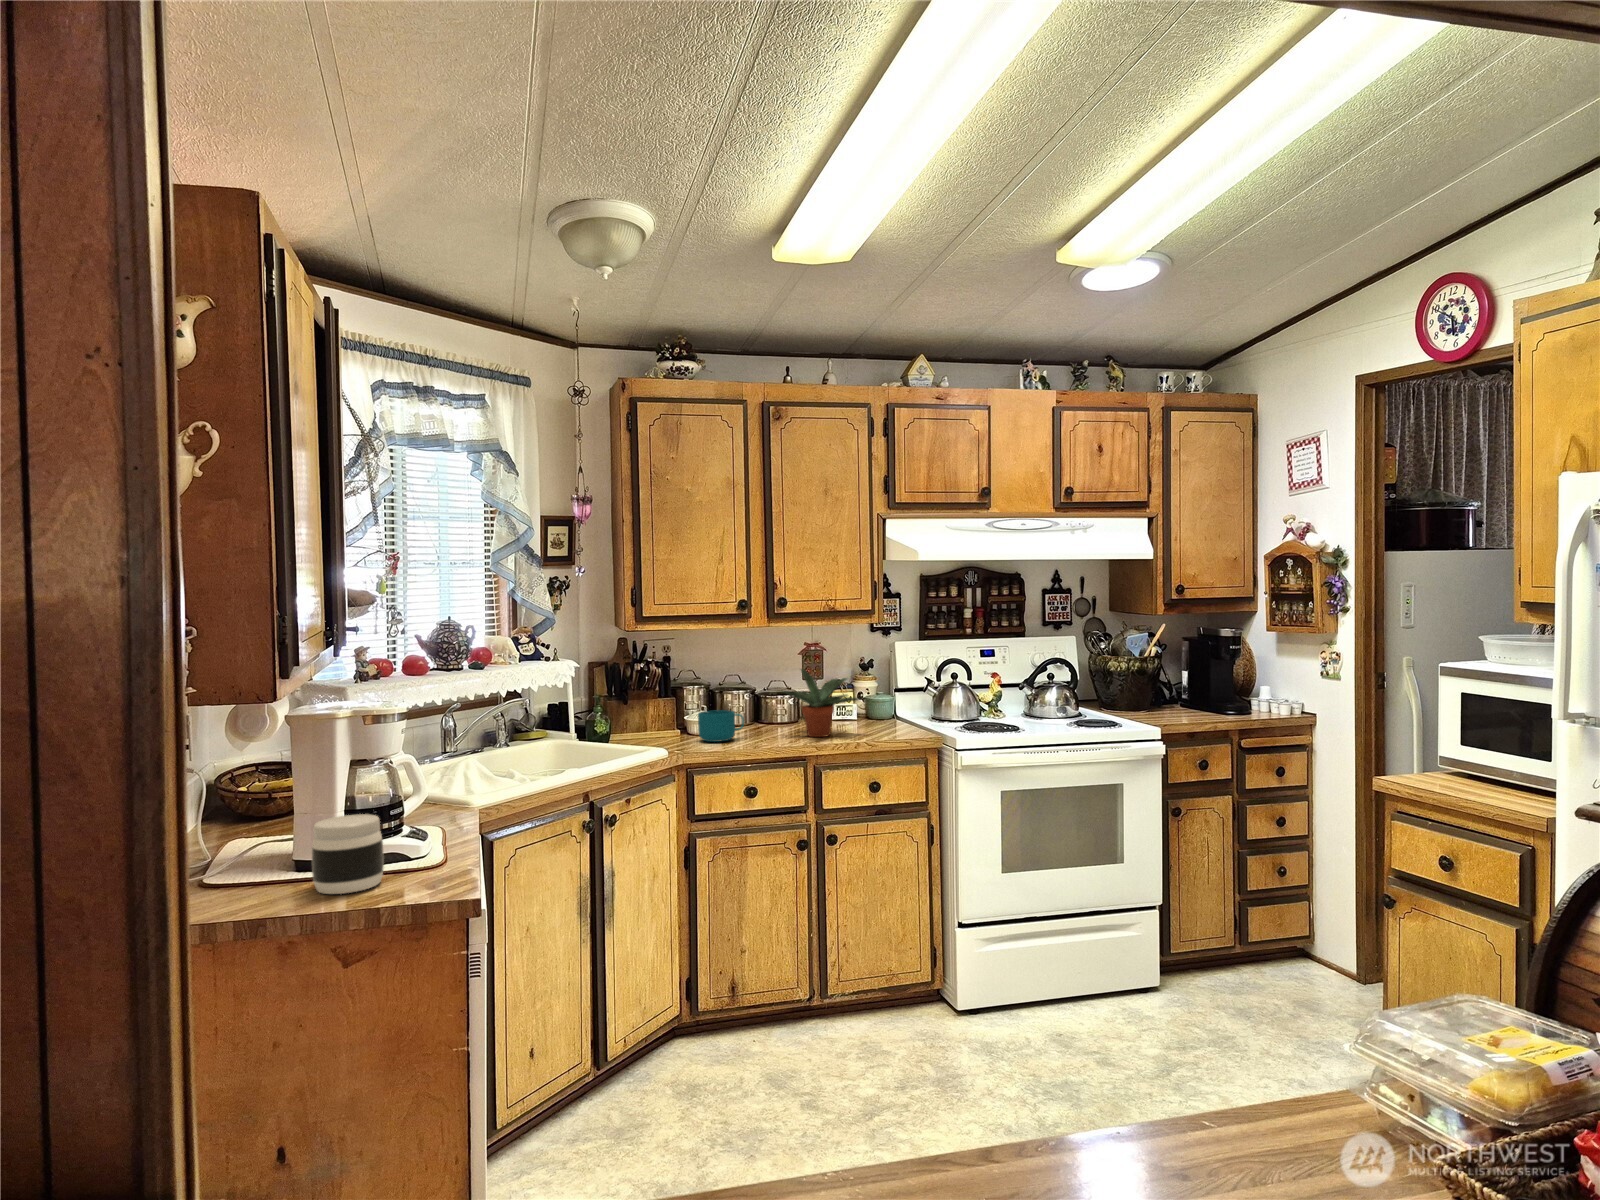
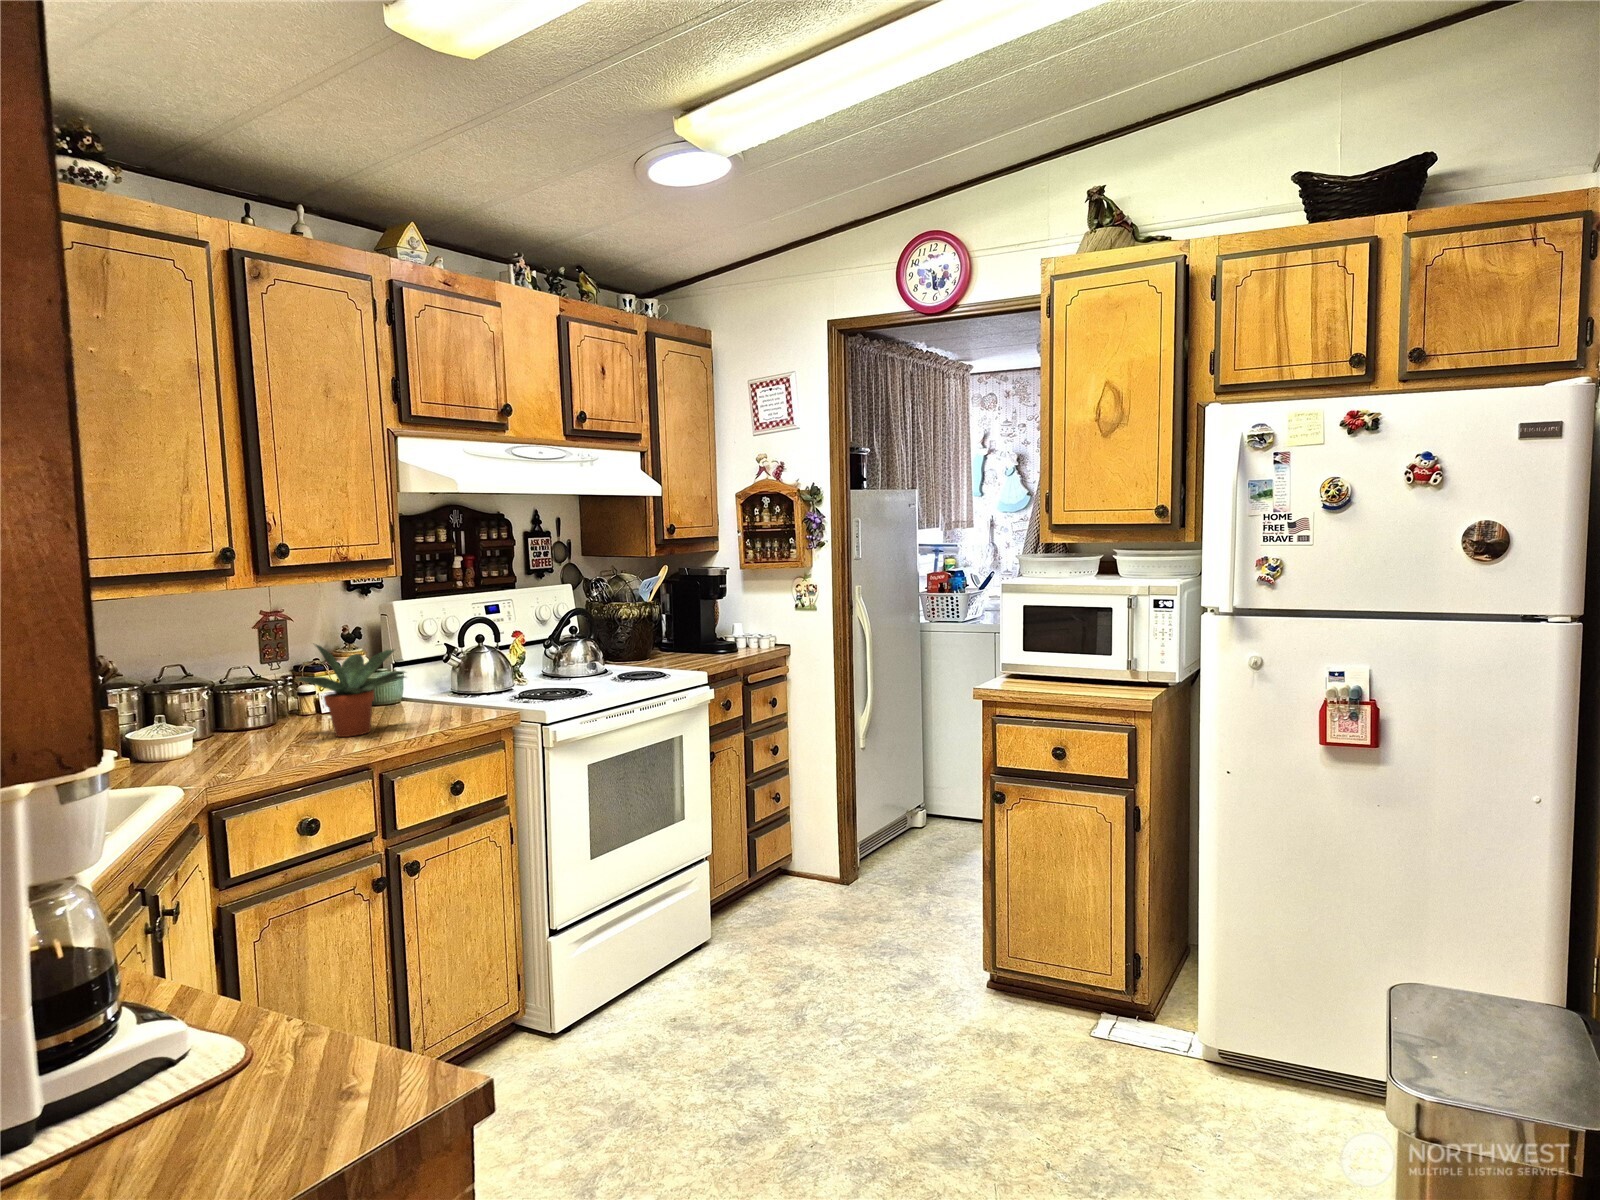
cup: present [698,710,744,742] -> none [175,716,246,767]
jar: present [312,814,384,894] -> none [165,933,319,1116]

